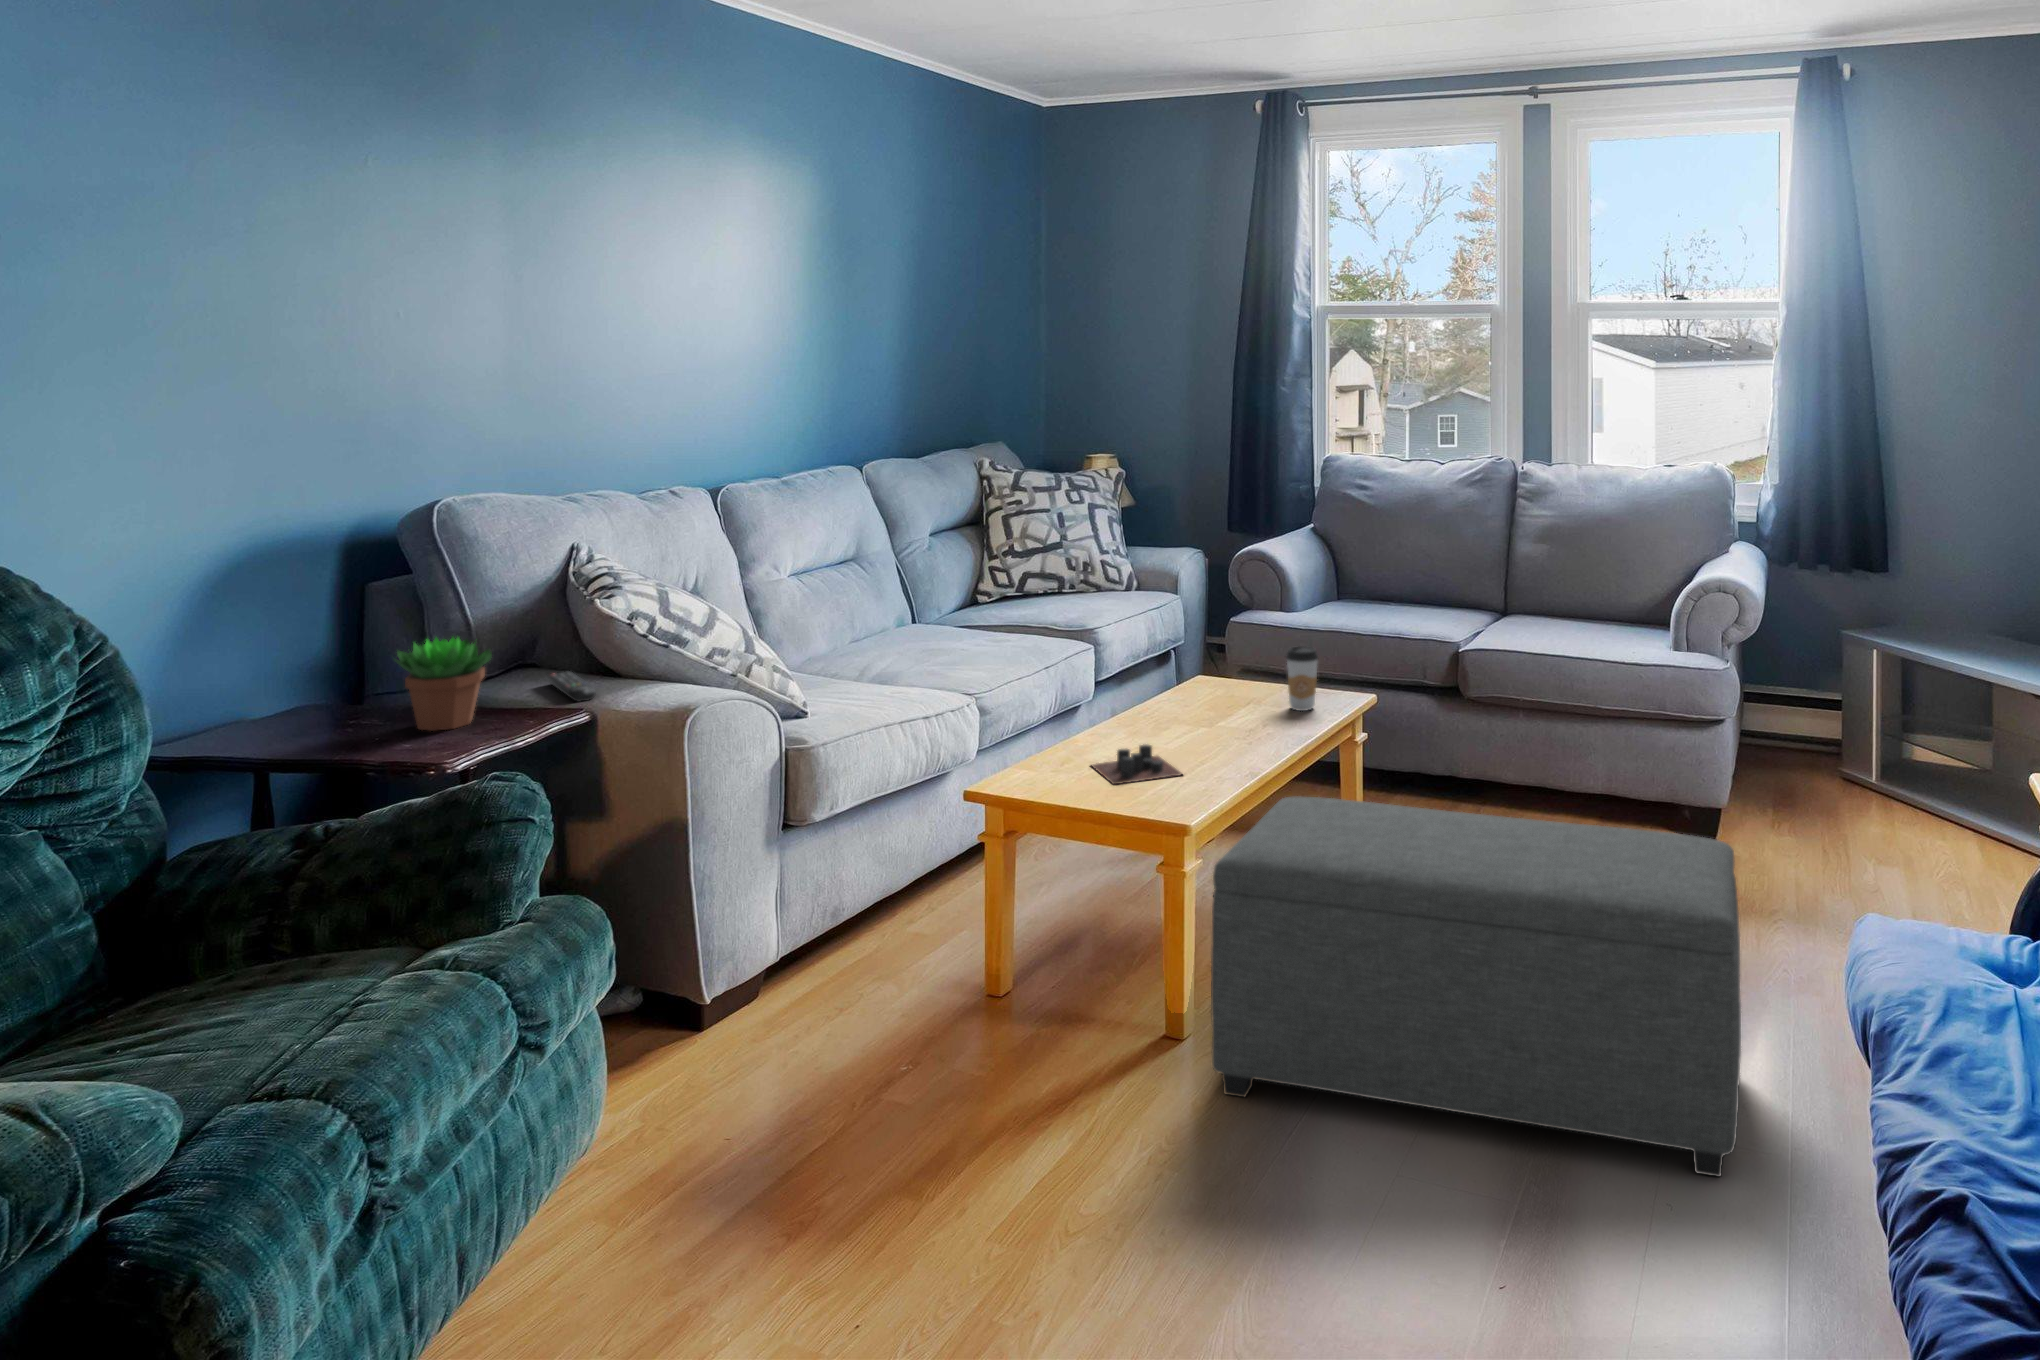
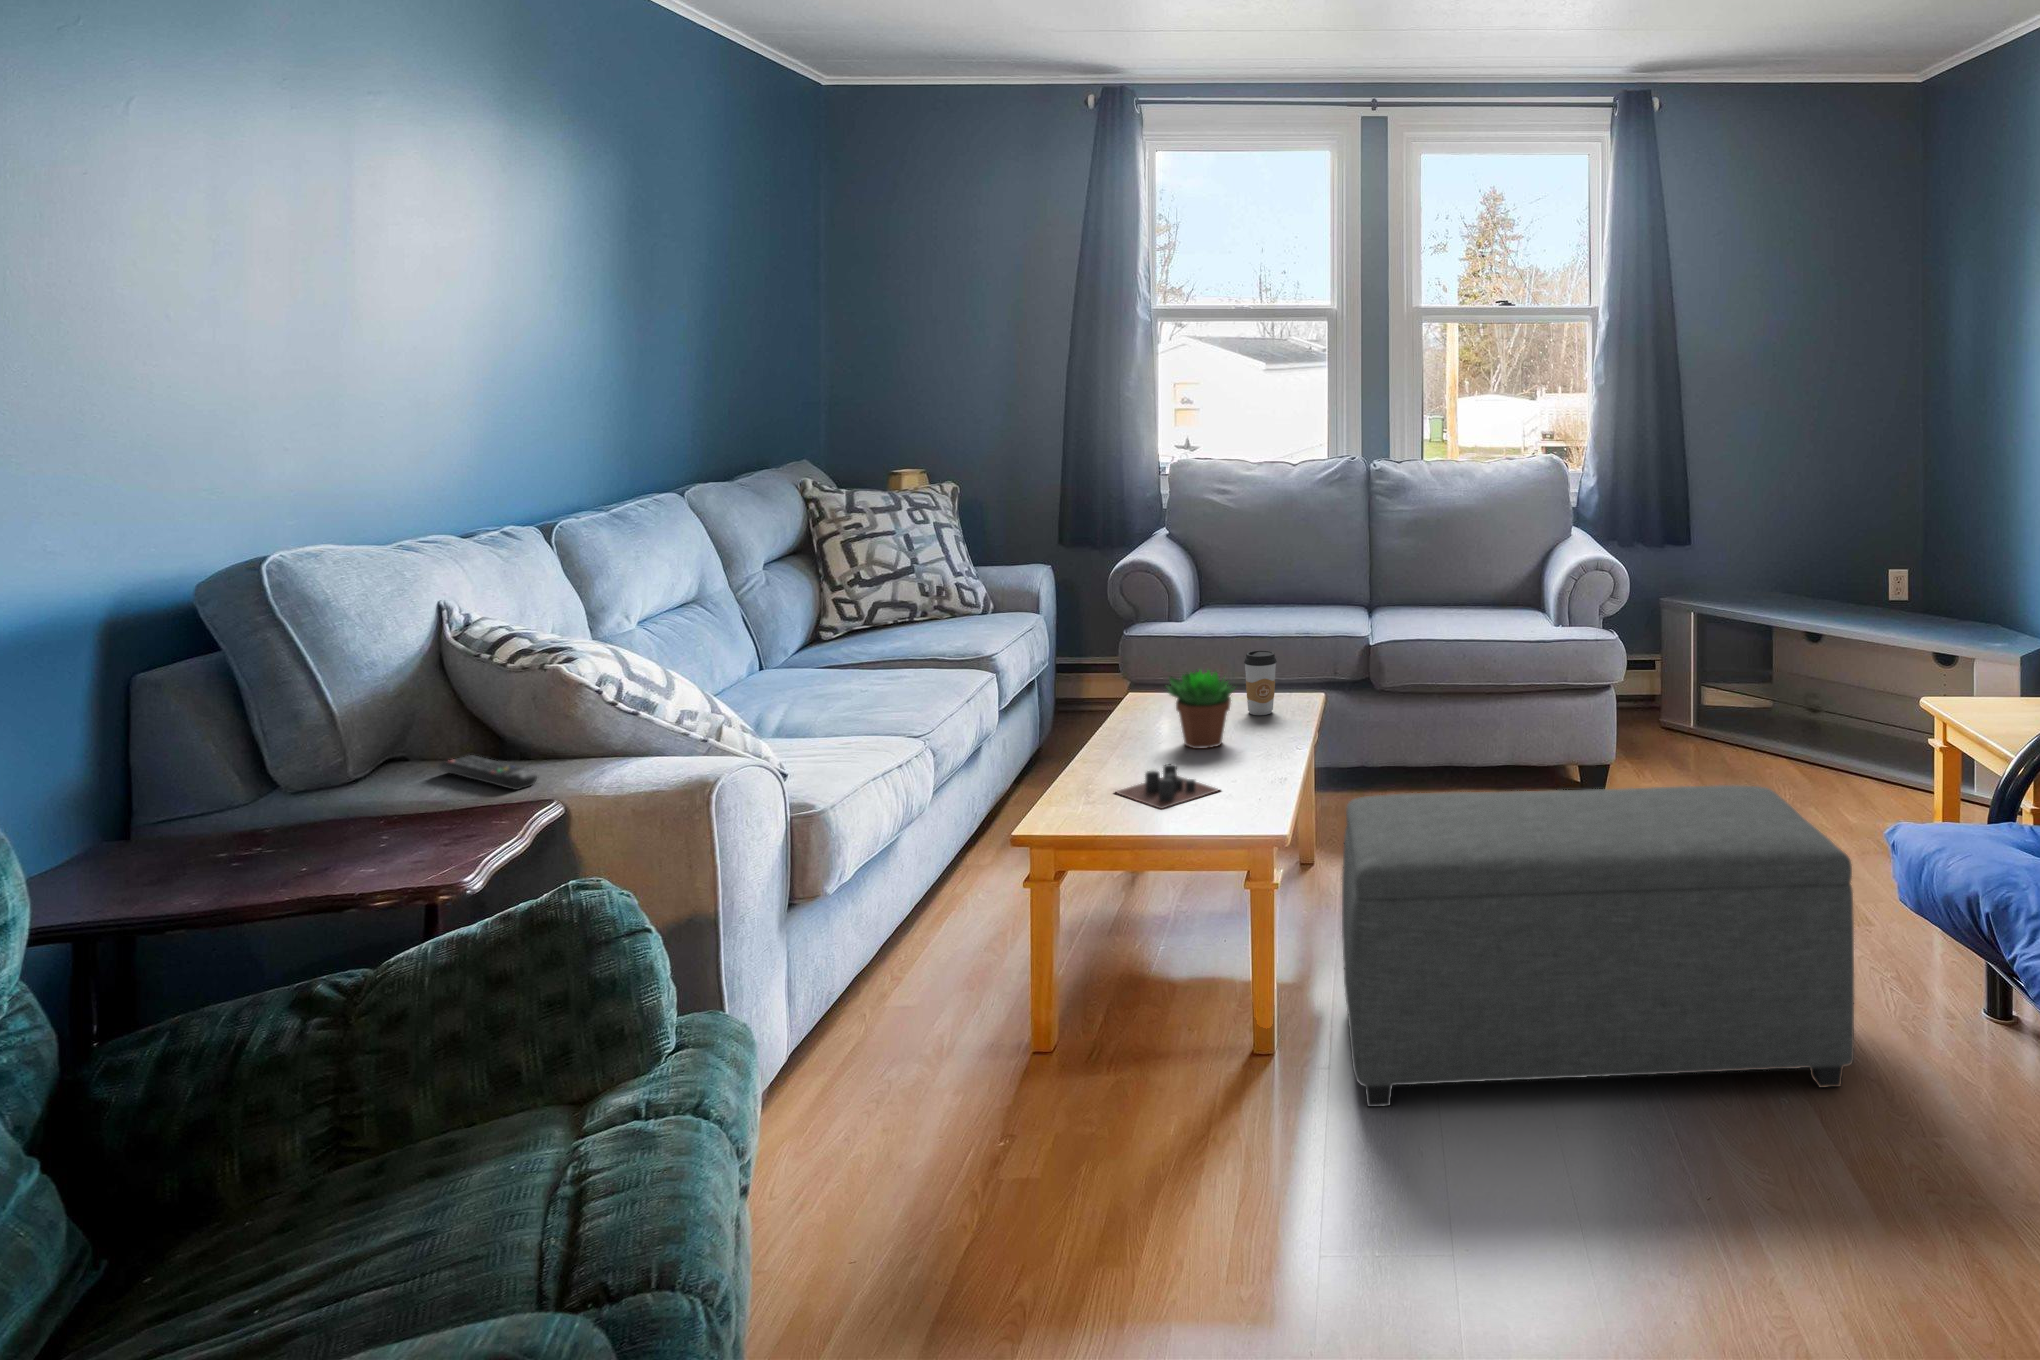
succulent plant: present [395,637,492,731] -> present [1167,671,1235,749]

